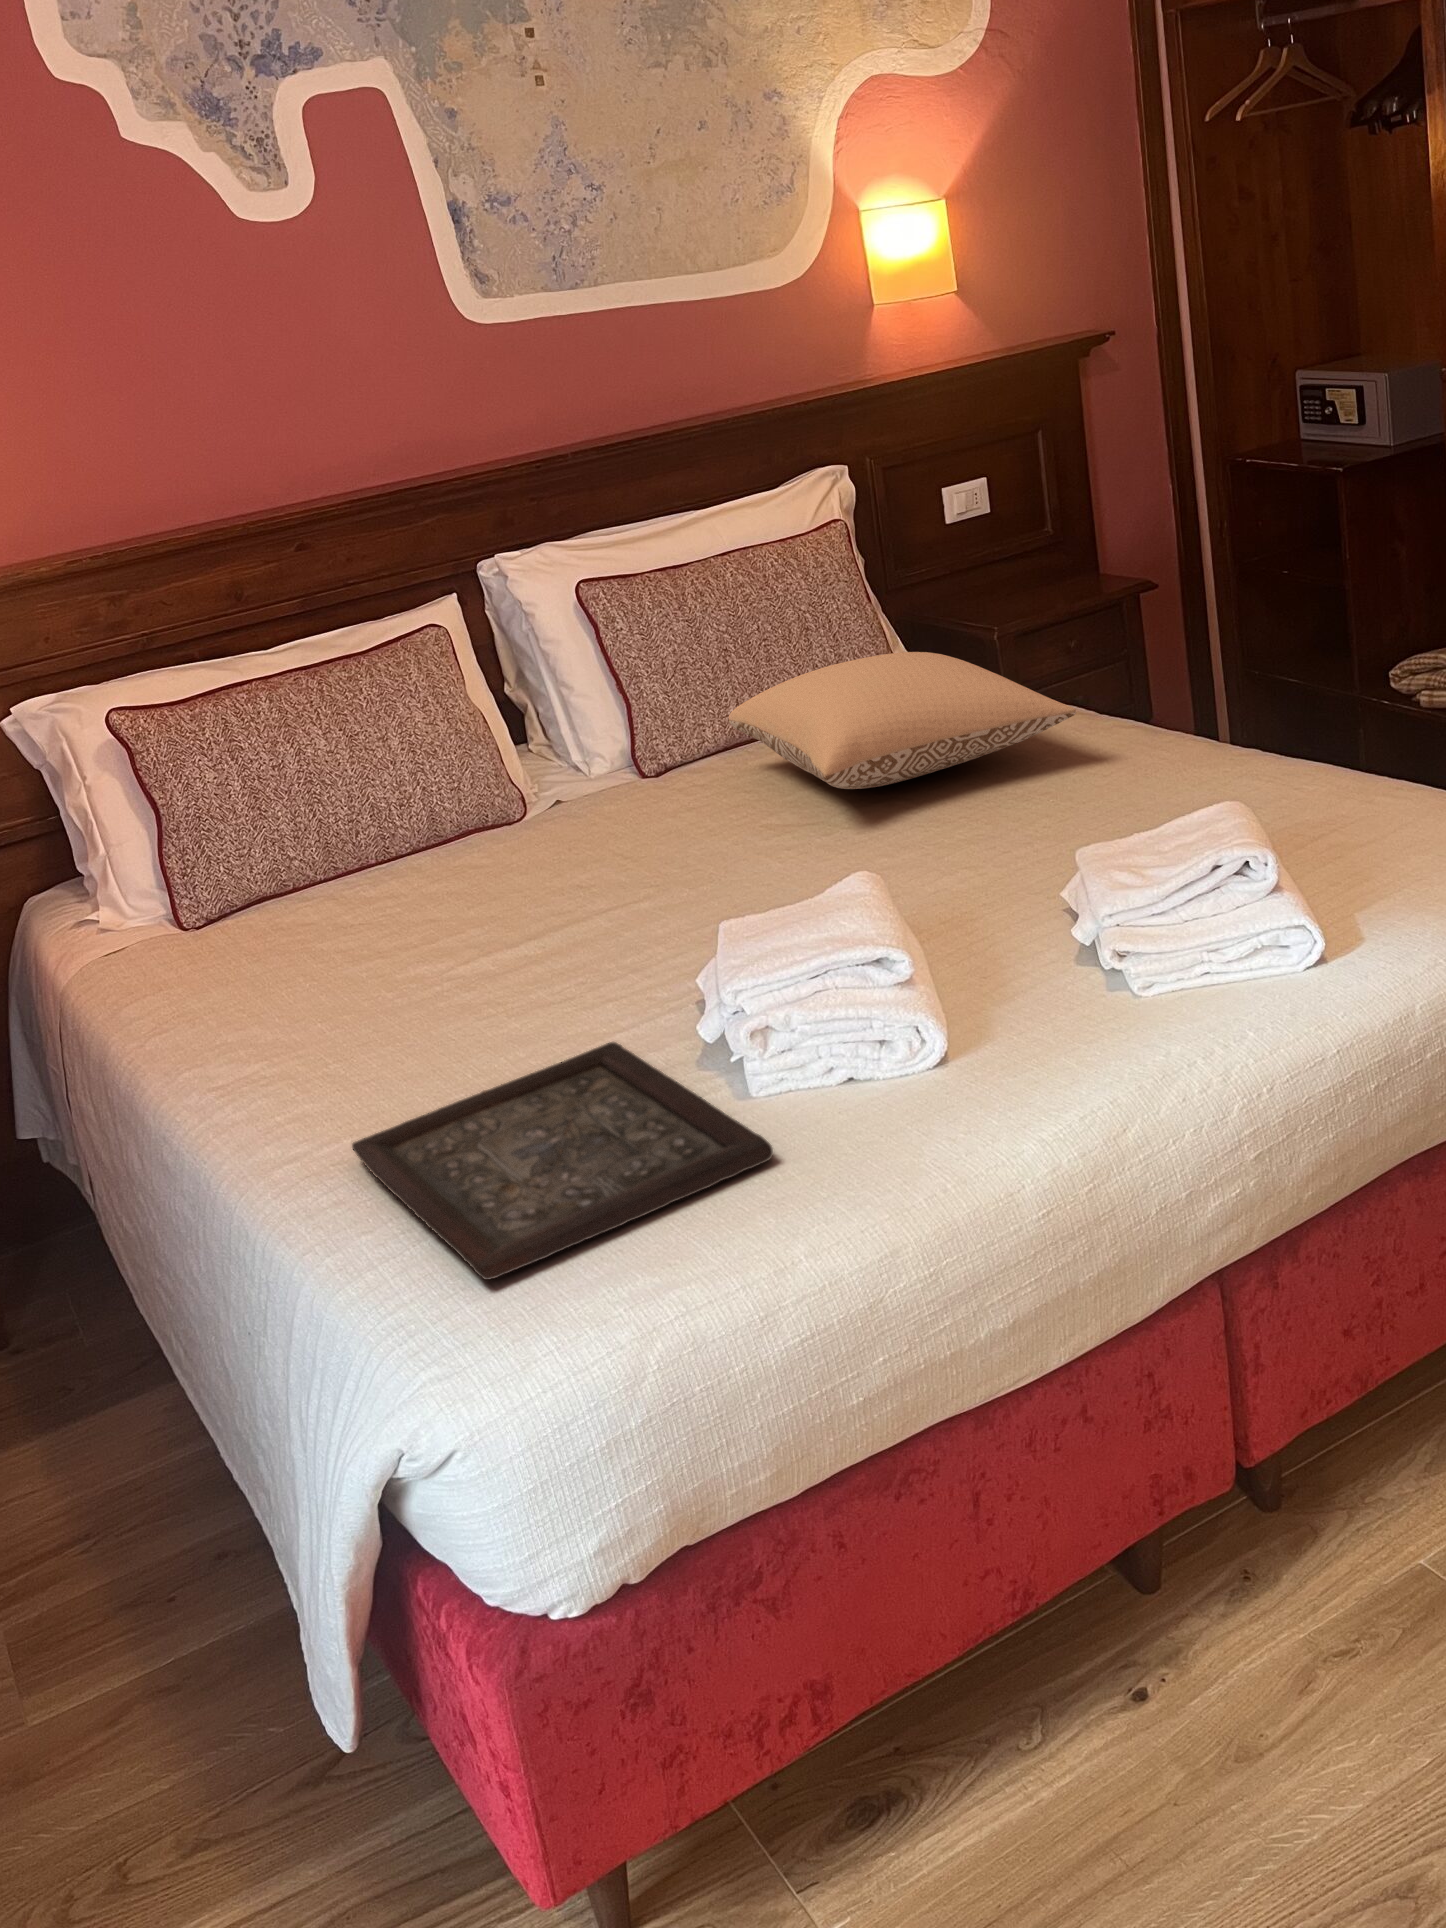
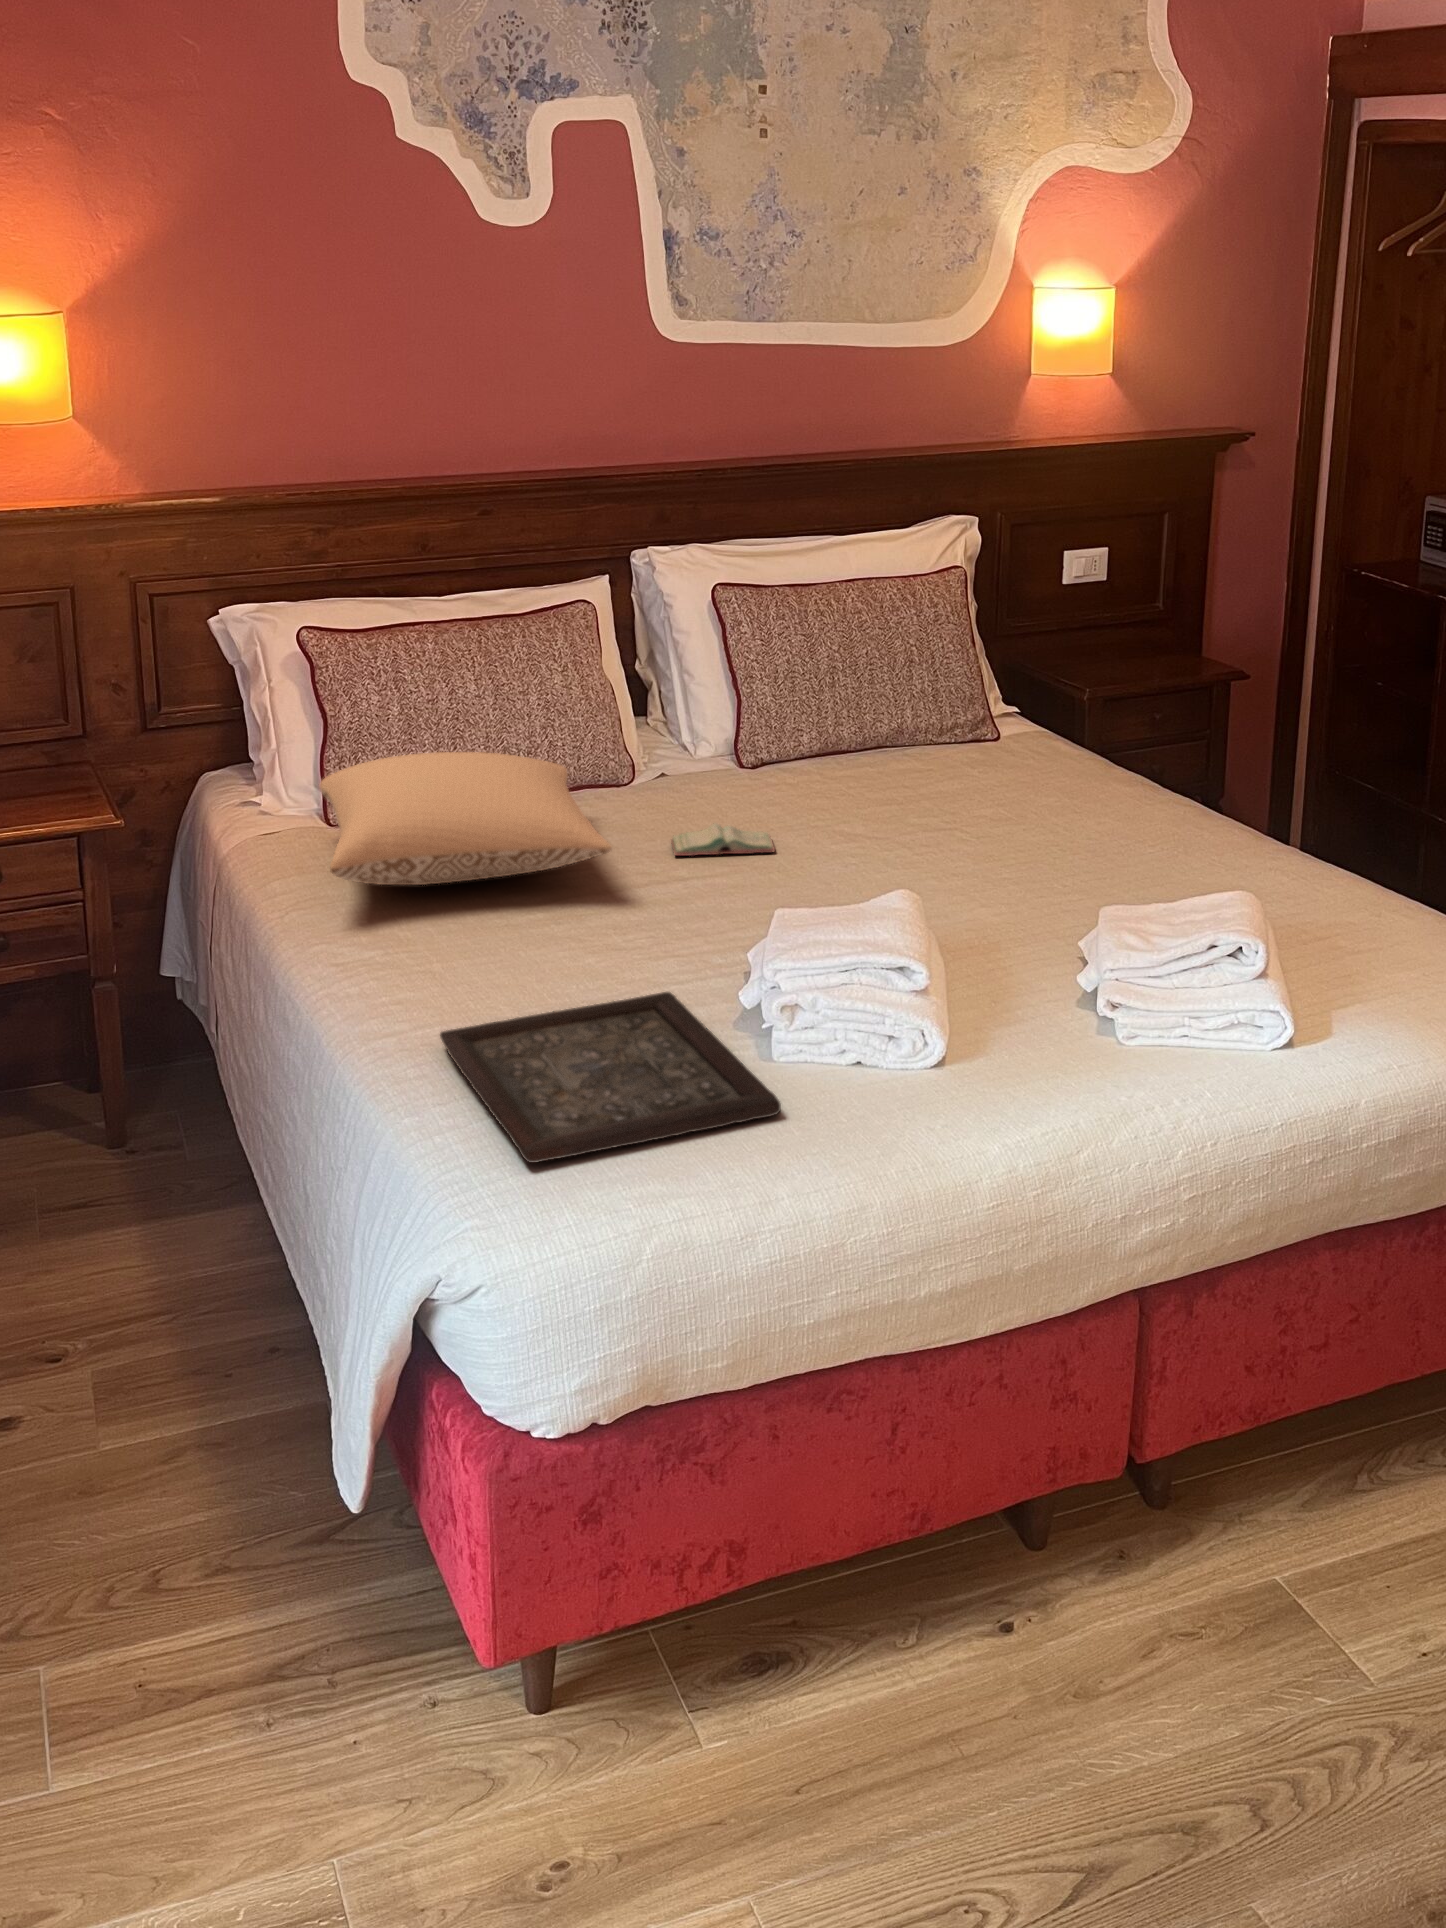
pillow: present [729,652,1076,789] -> present [320,752,612,885]
book: none [579,842,699,888] -> present [671,823,775,856]

